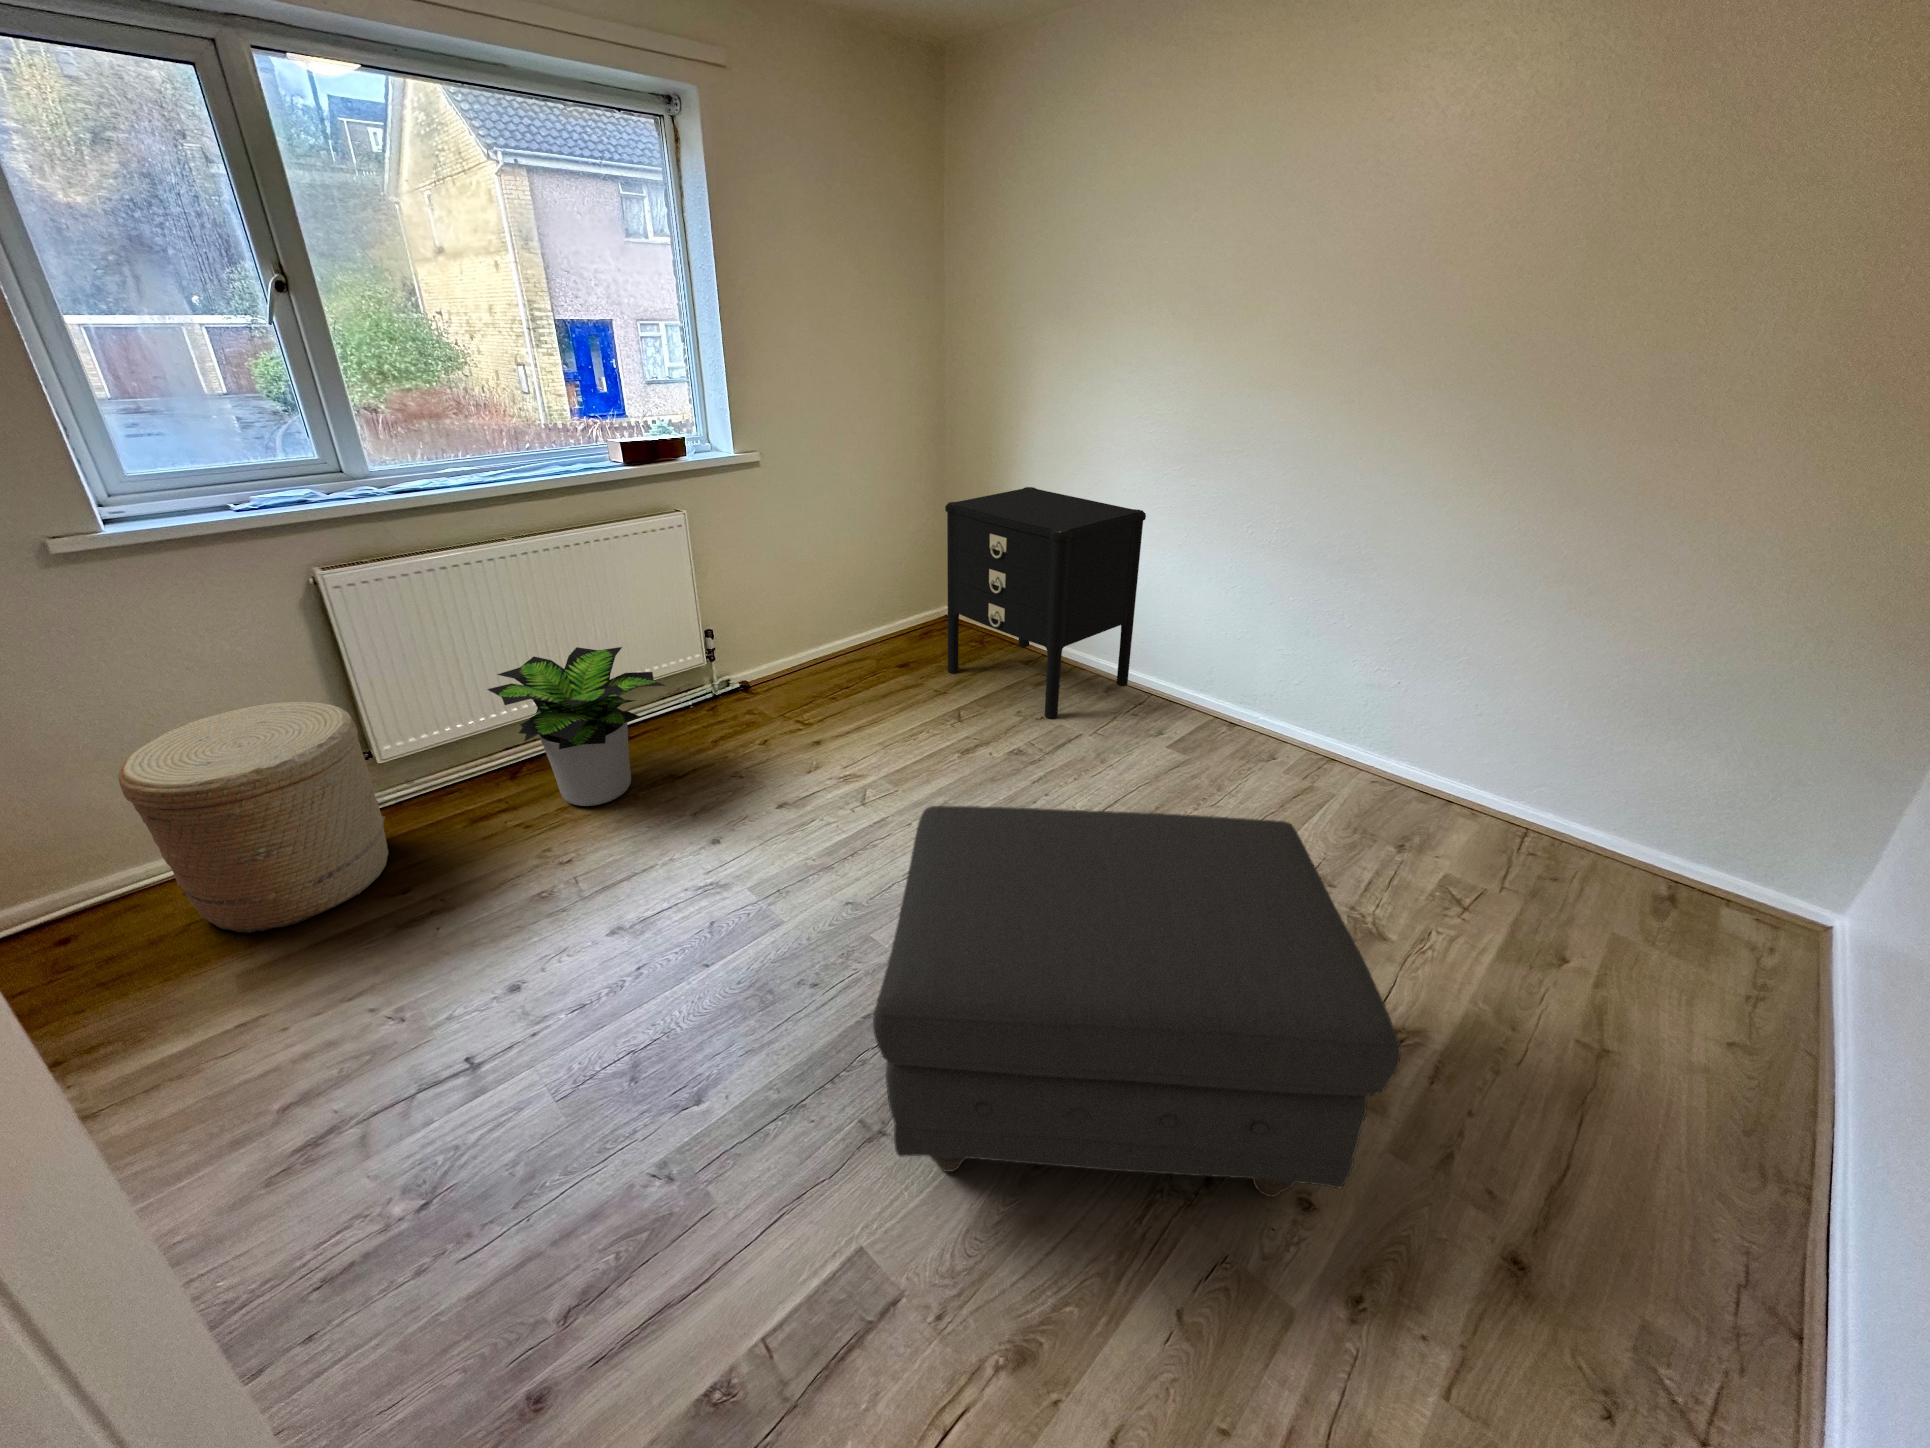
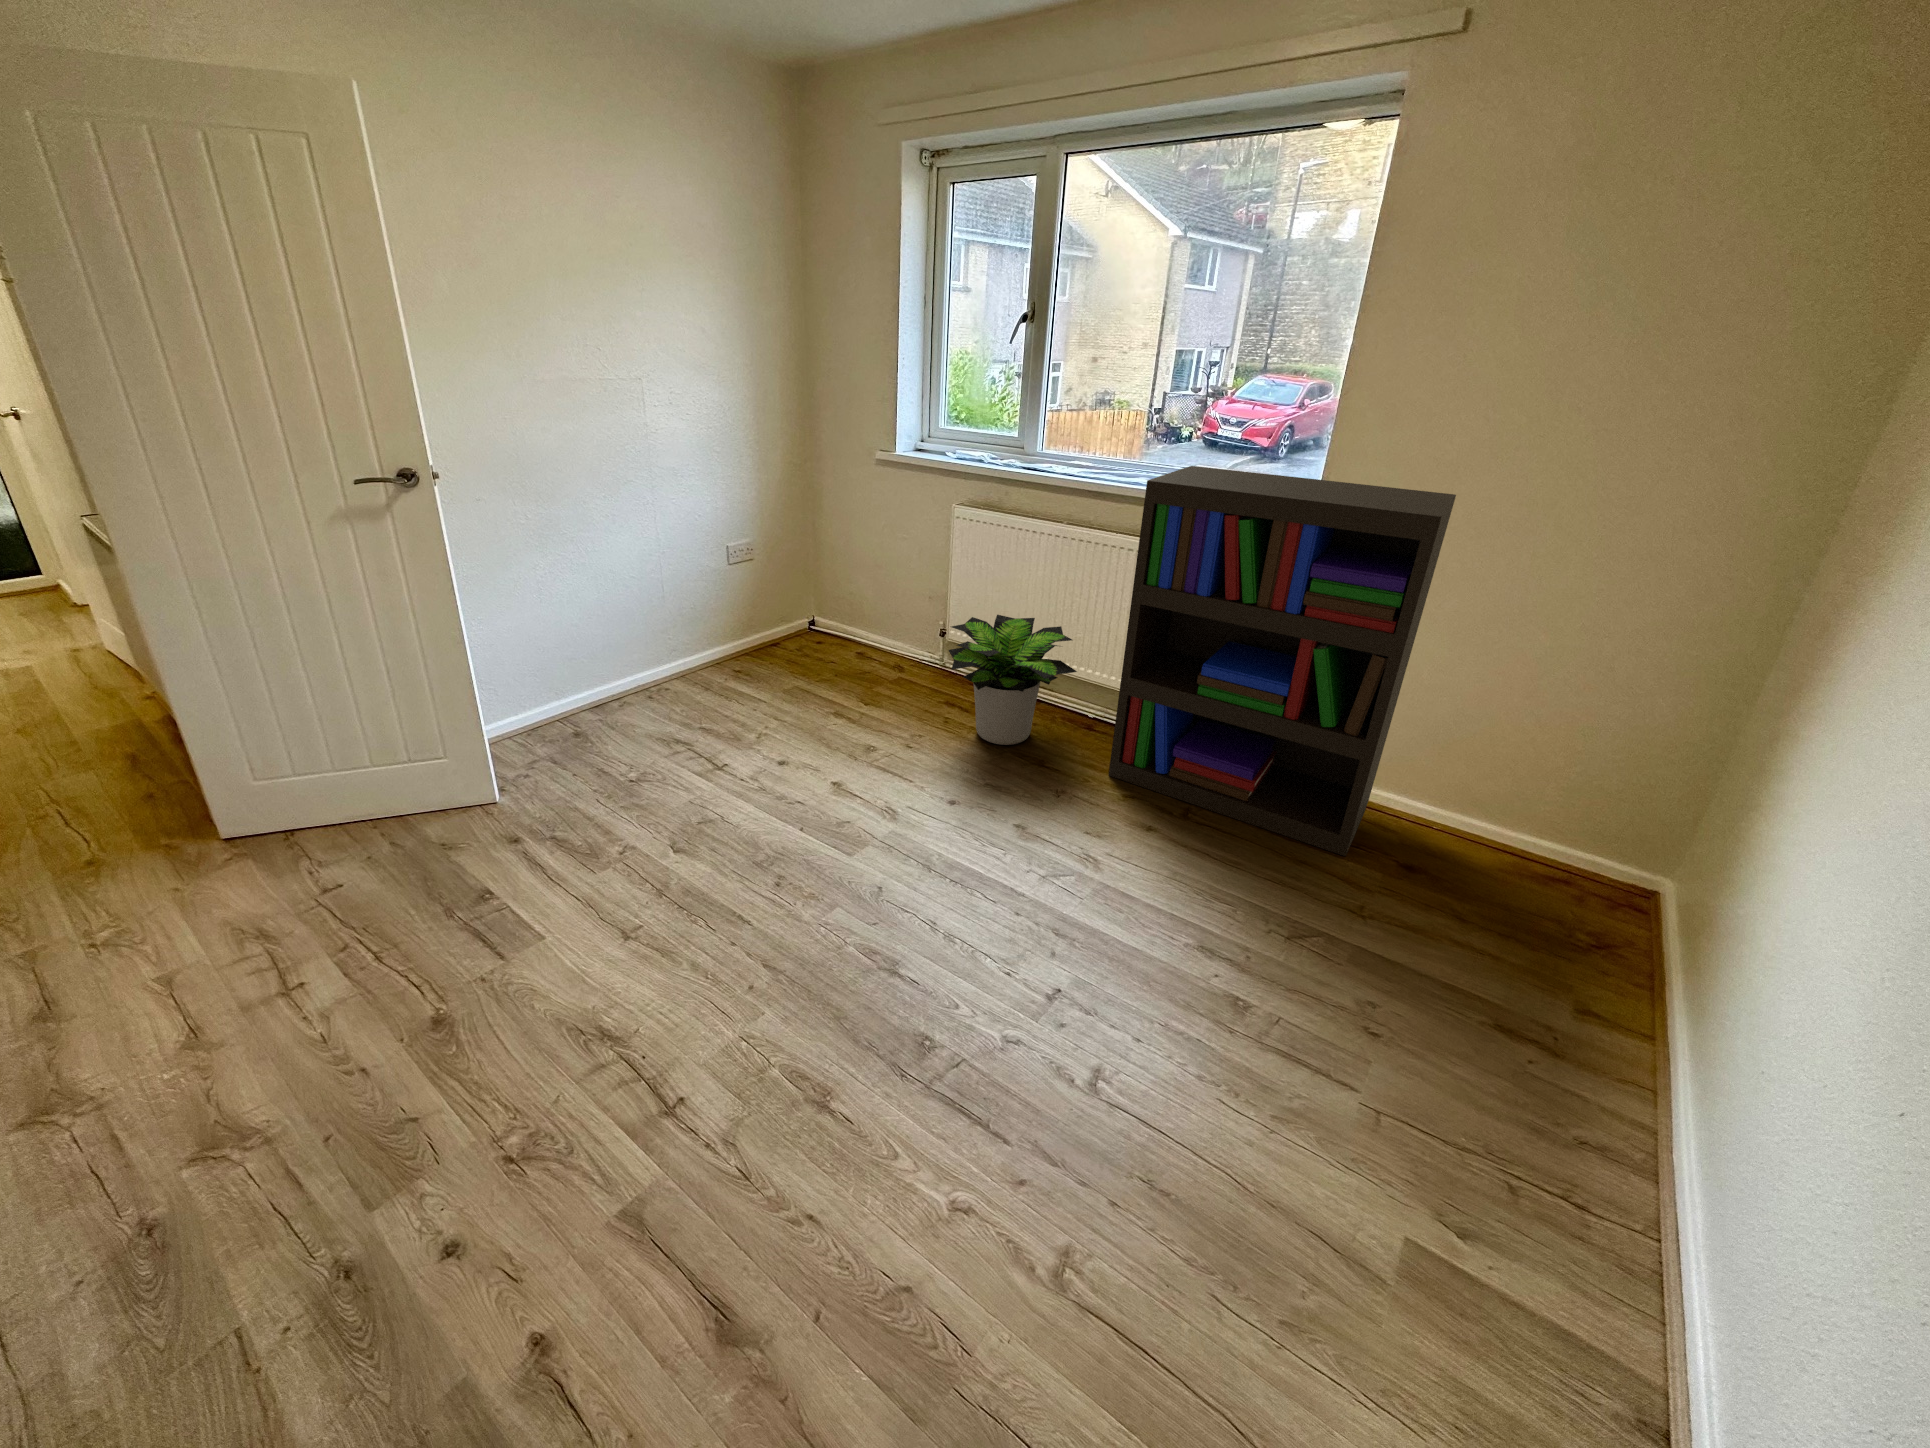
bookshelf: none [627,414,886,744] -> present [1108,466,1456,856]
nightstand: present [945,487,1146,719] -> none [1370,672,1835,1181]
woven basket: present [118,702,389,933] -> none [818,566,927,692]
ottoman: present [873,806,1401,1197] -> none [321,785,780,1225]

